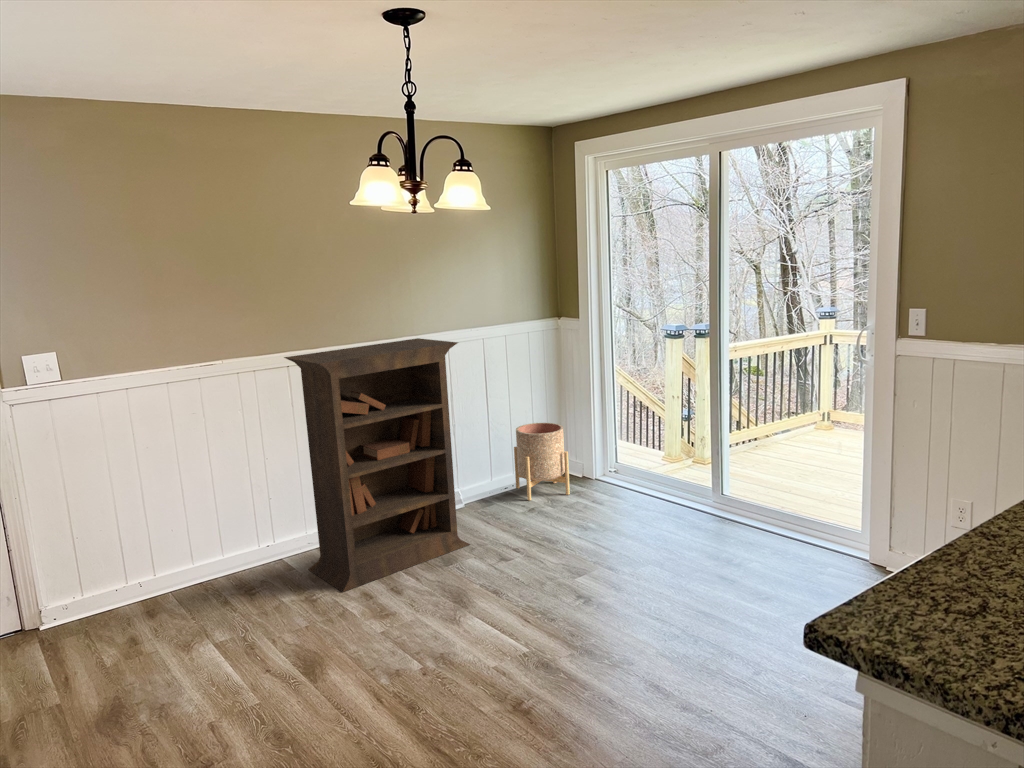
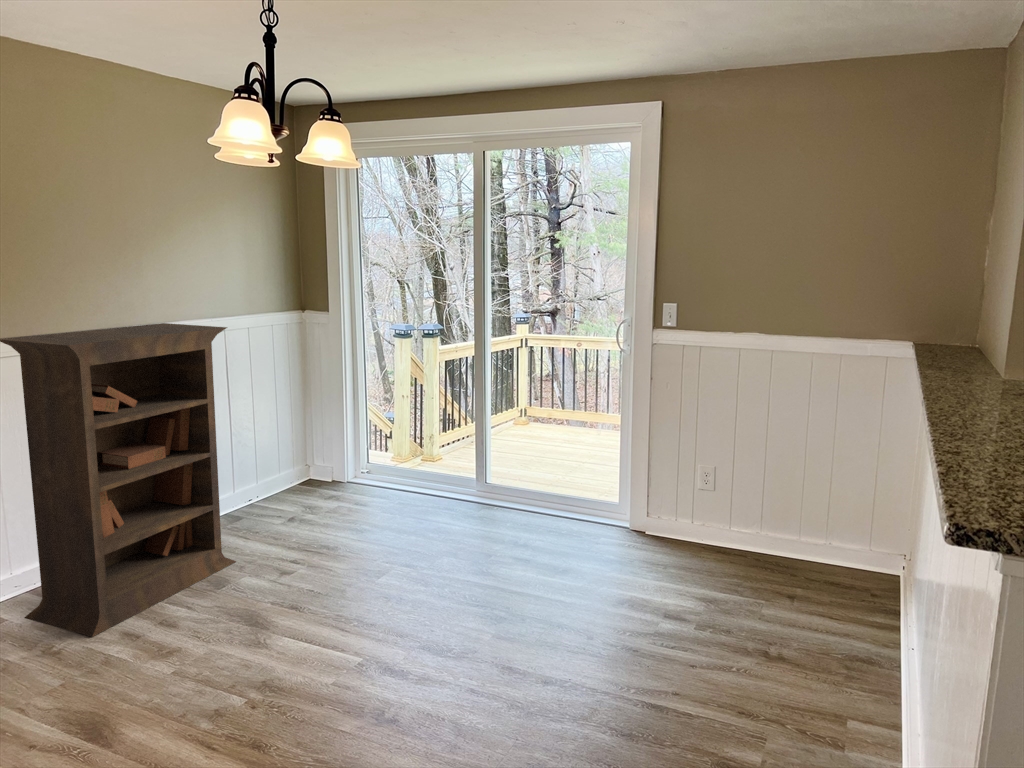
planter: present [514,423,570,500] -> none [258,423,325,509]

